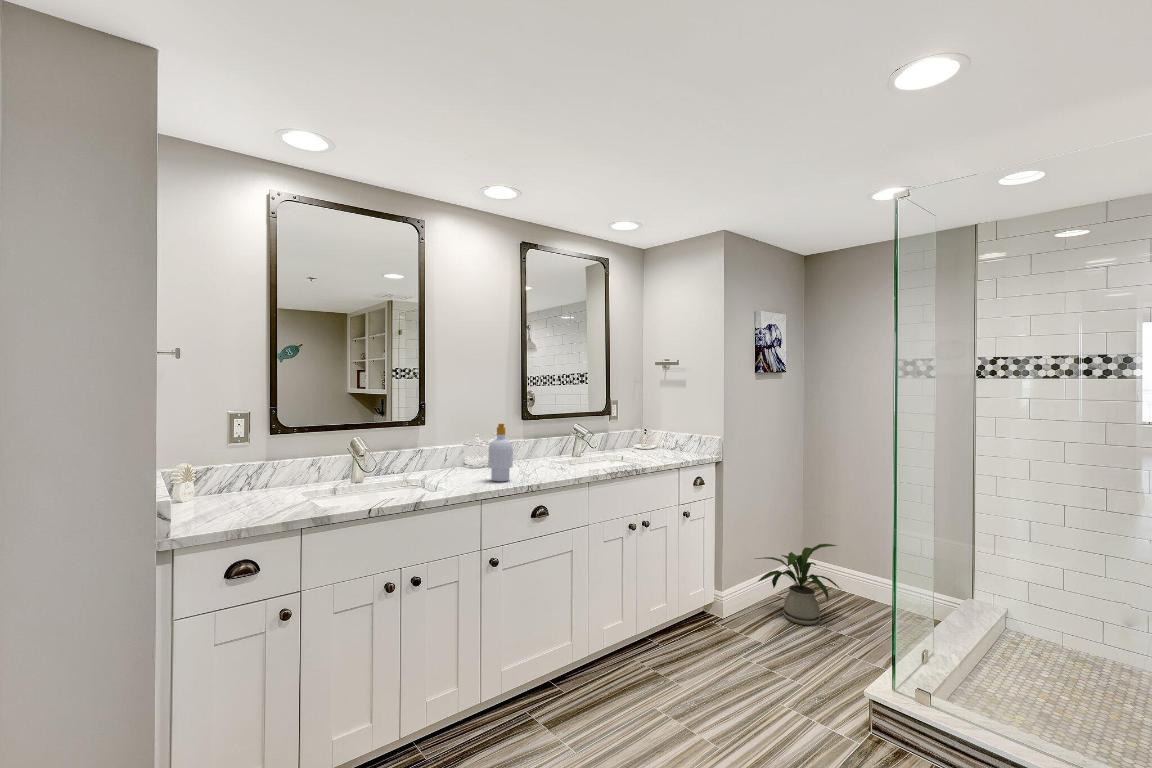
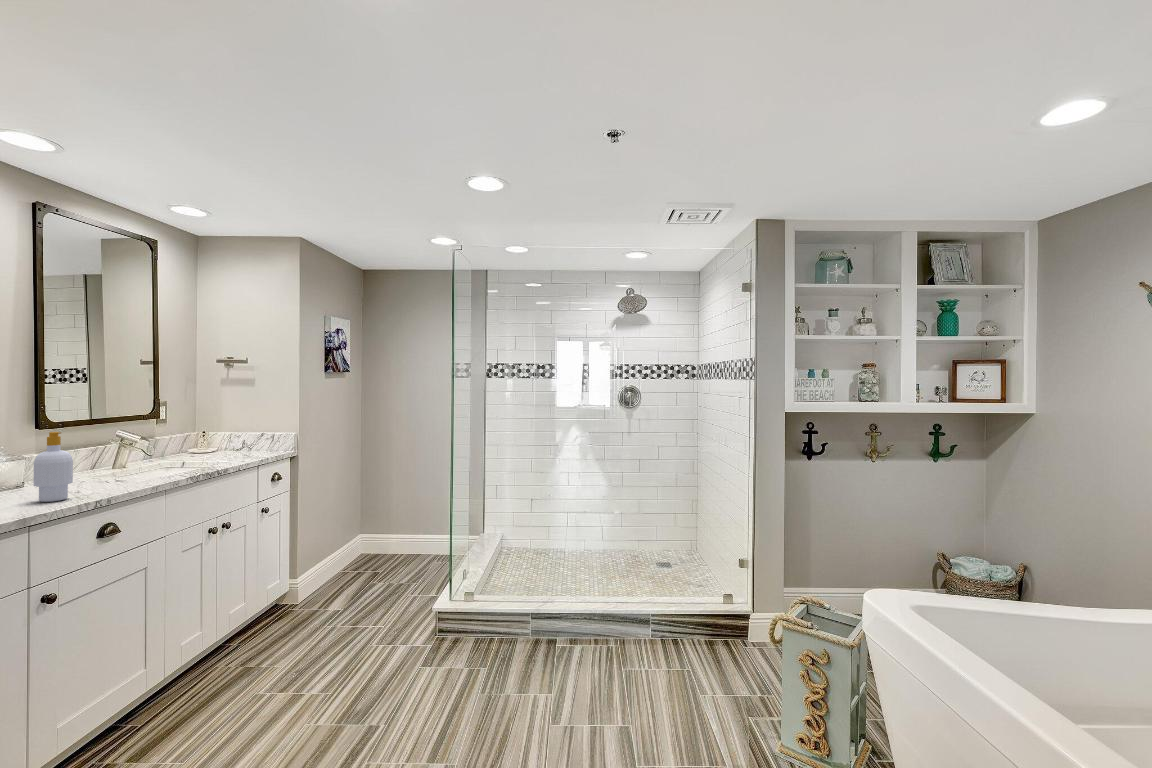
house plant: present [757,544,841,625] -> none [324,514,400,588]

